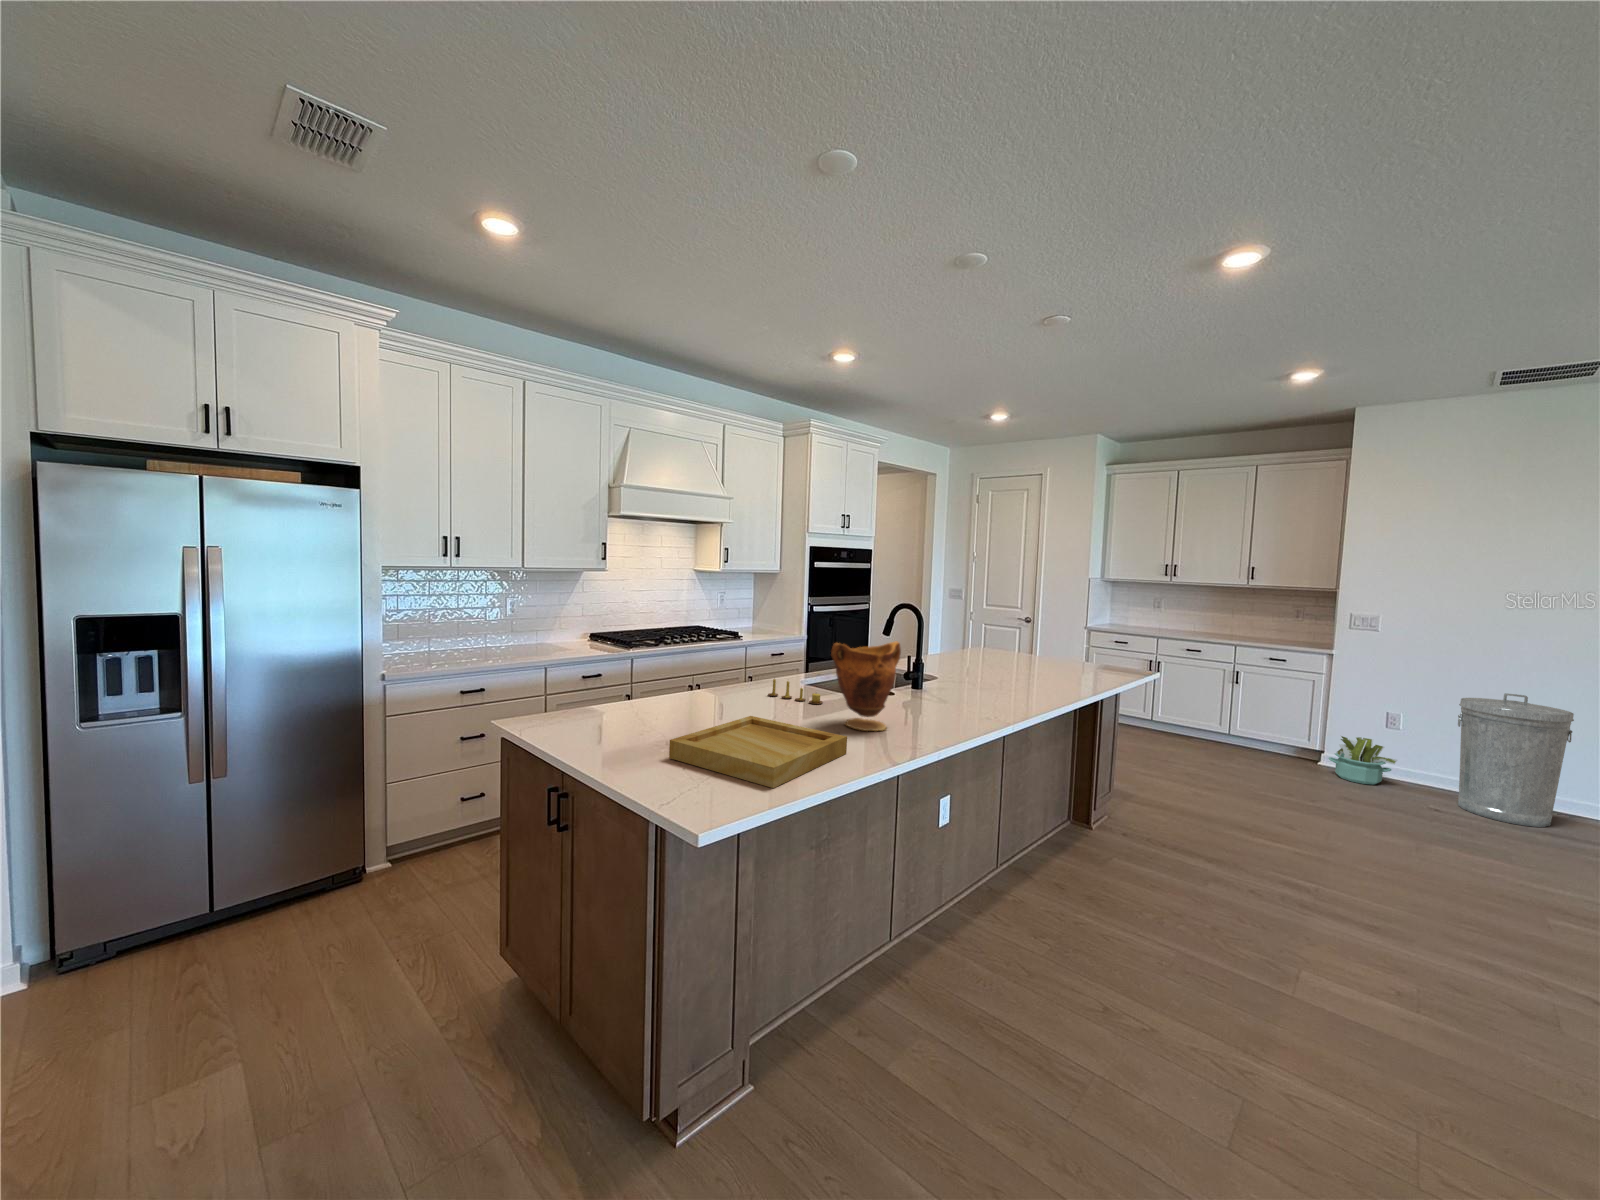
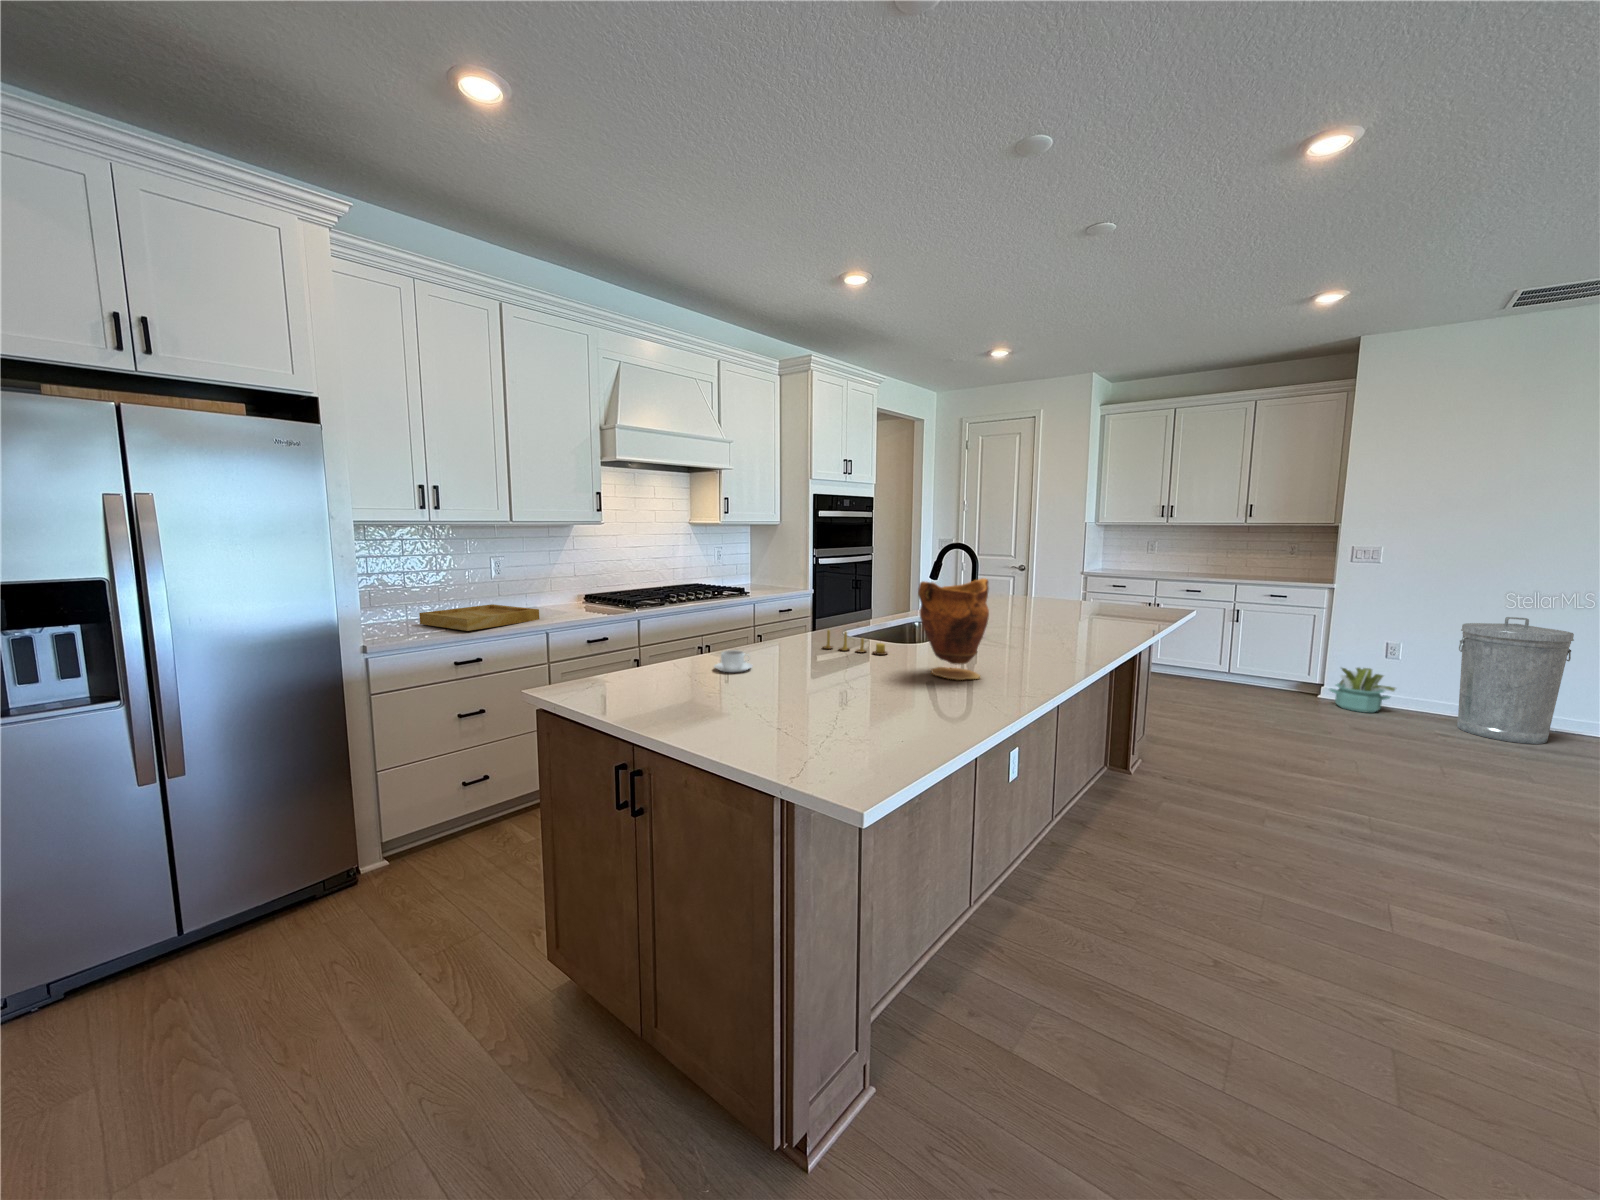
coffee cup: none [660,694,695,714] -> present [714,650,752,672]
tray: present [669,716,847,788] -> present [419,604,539,631]

